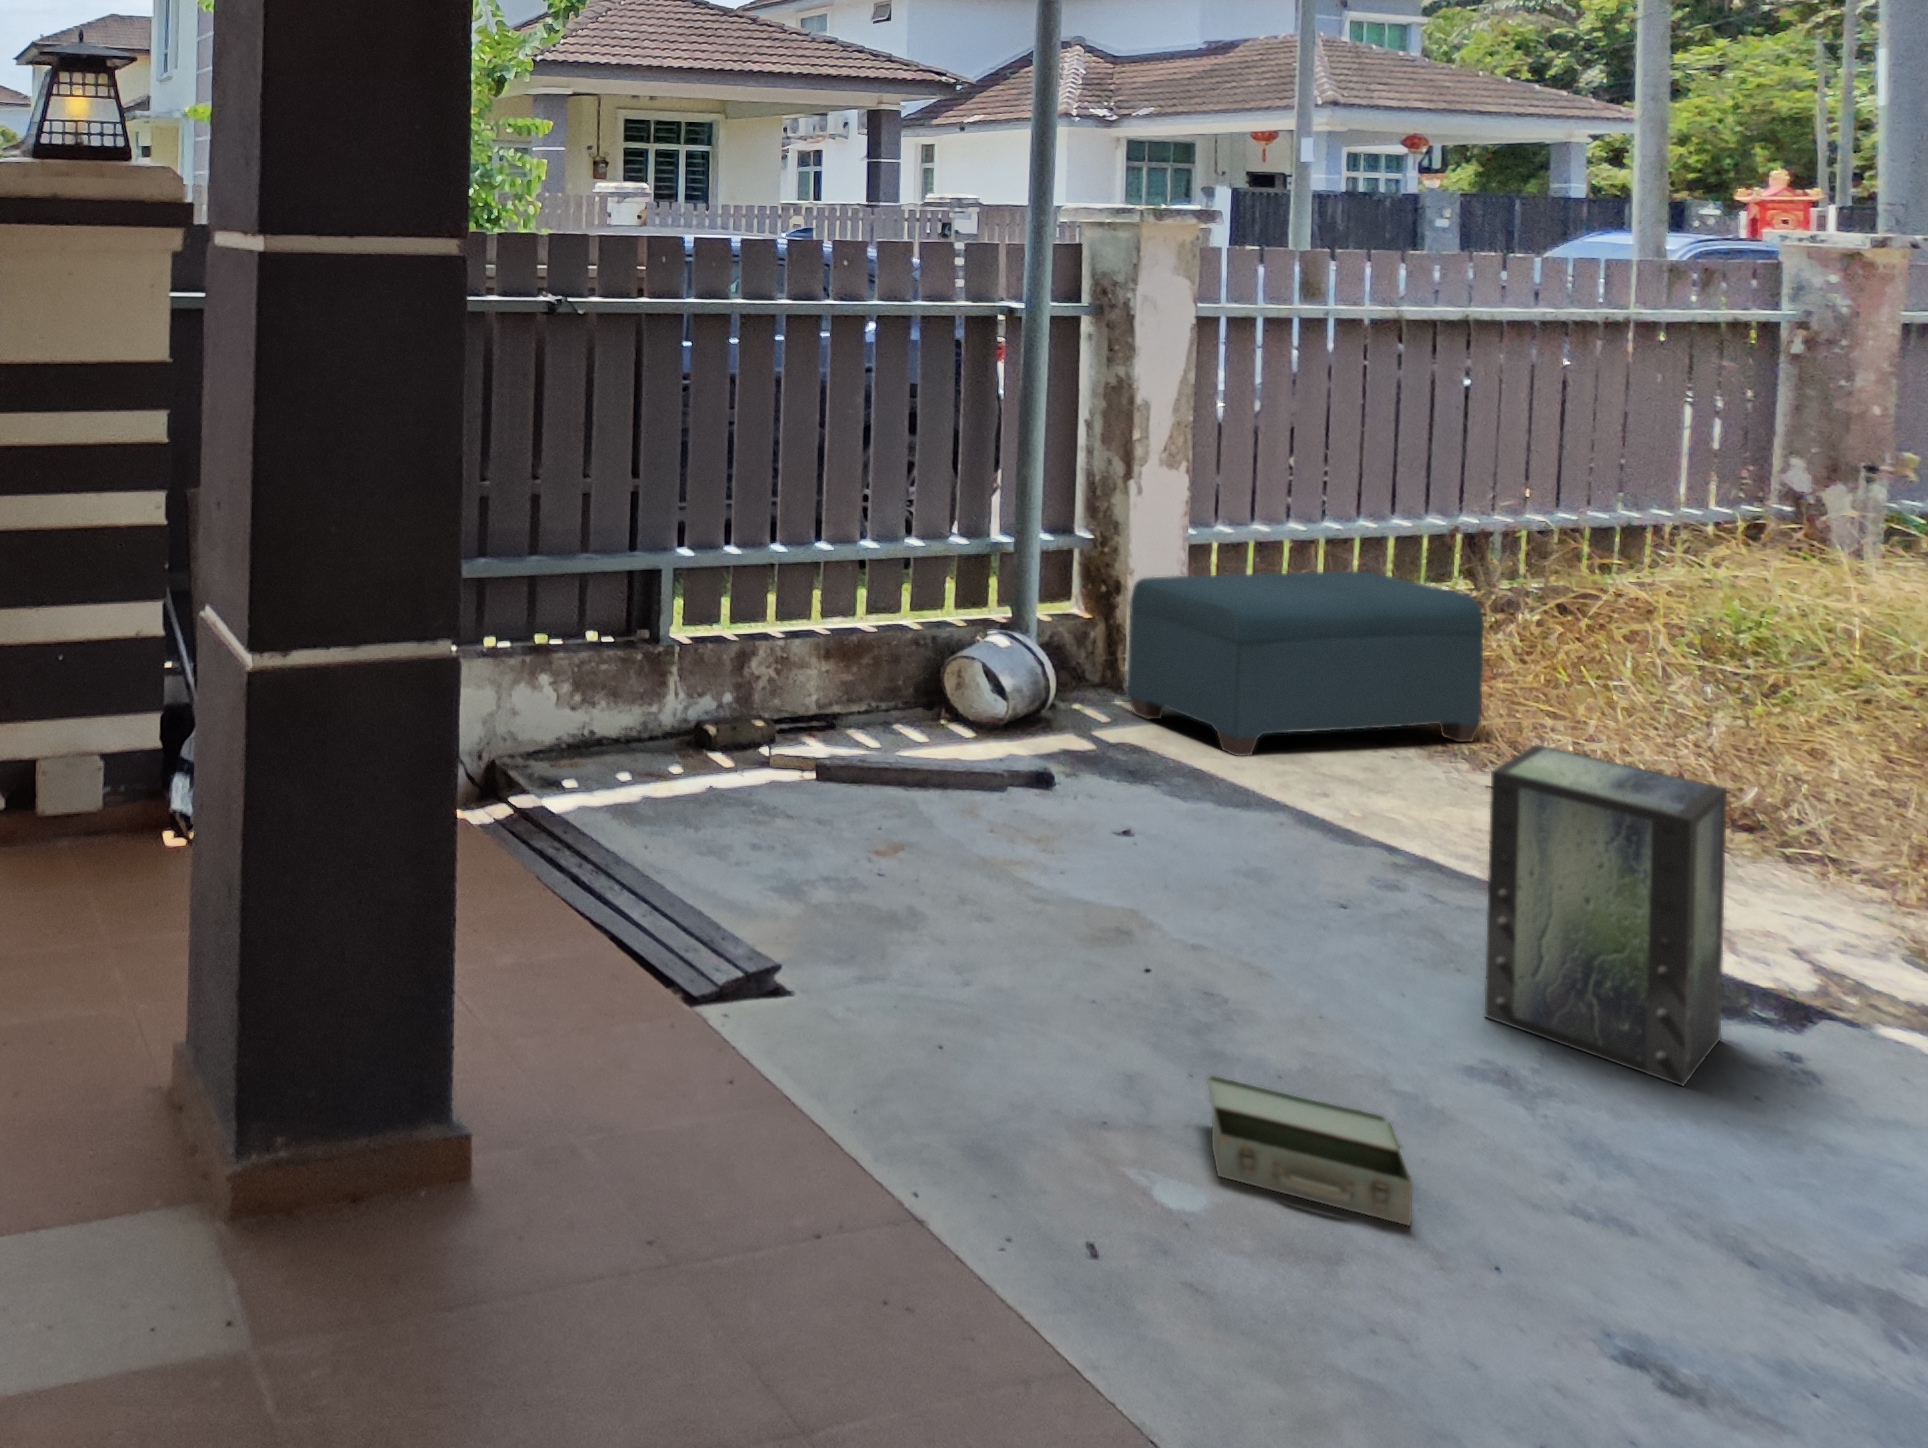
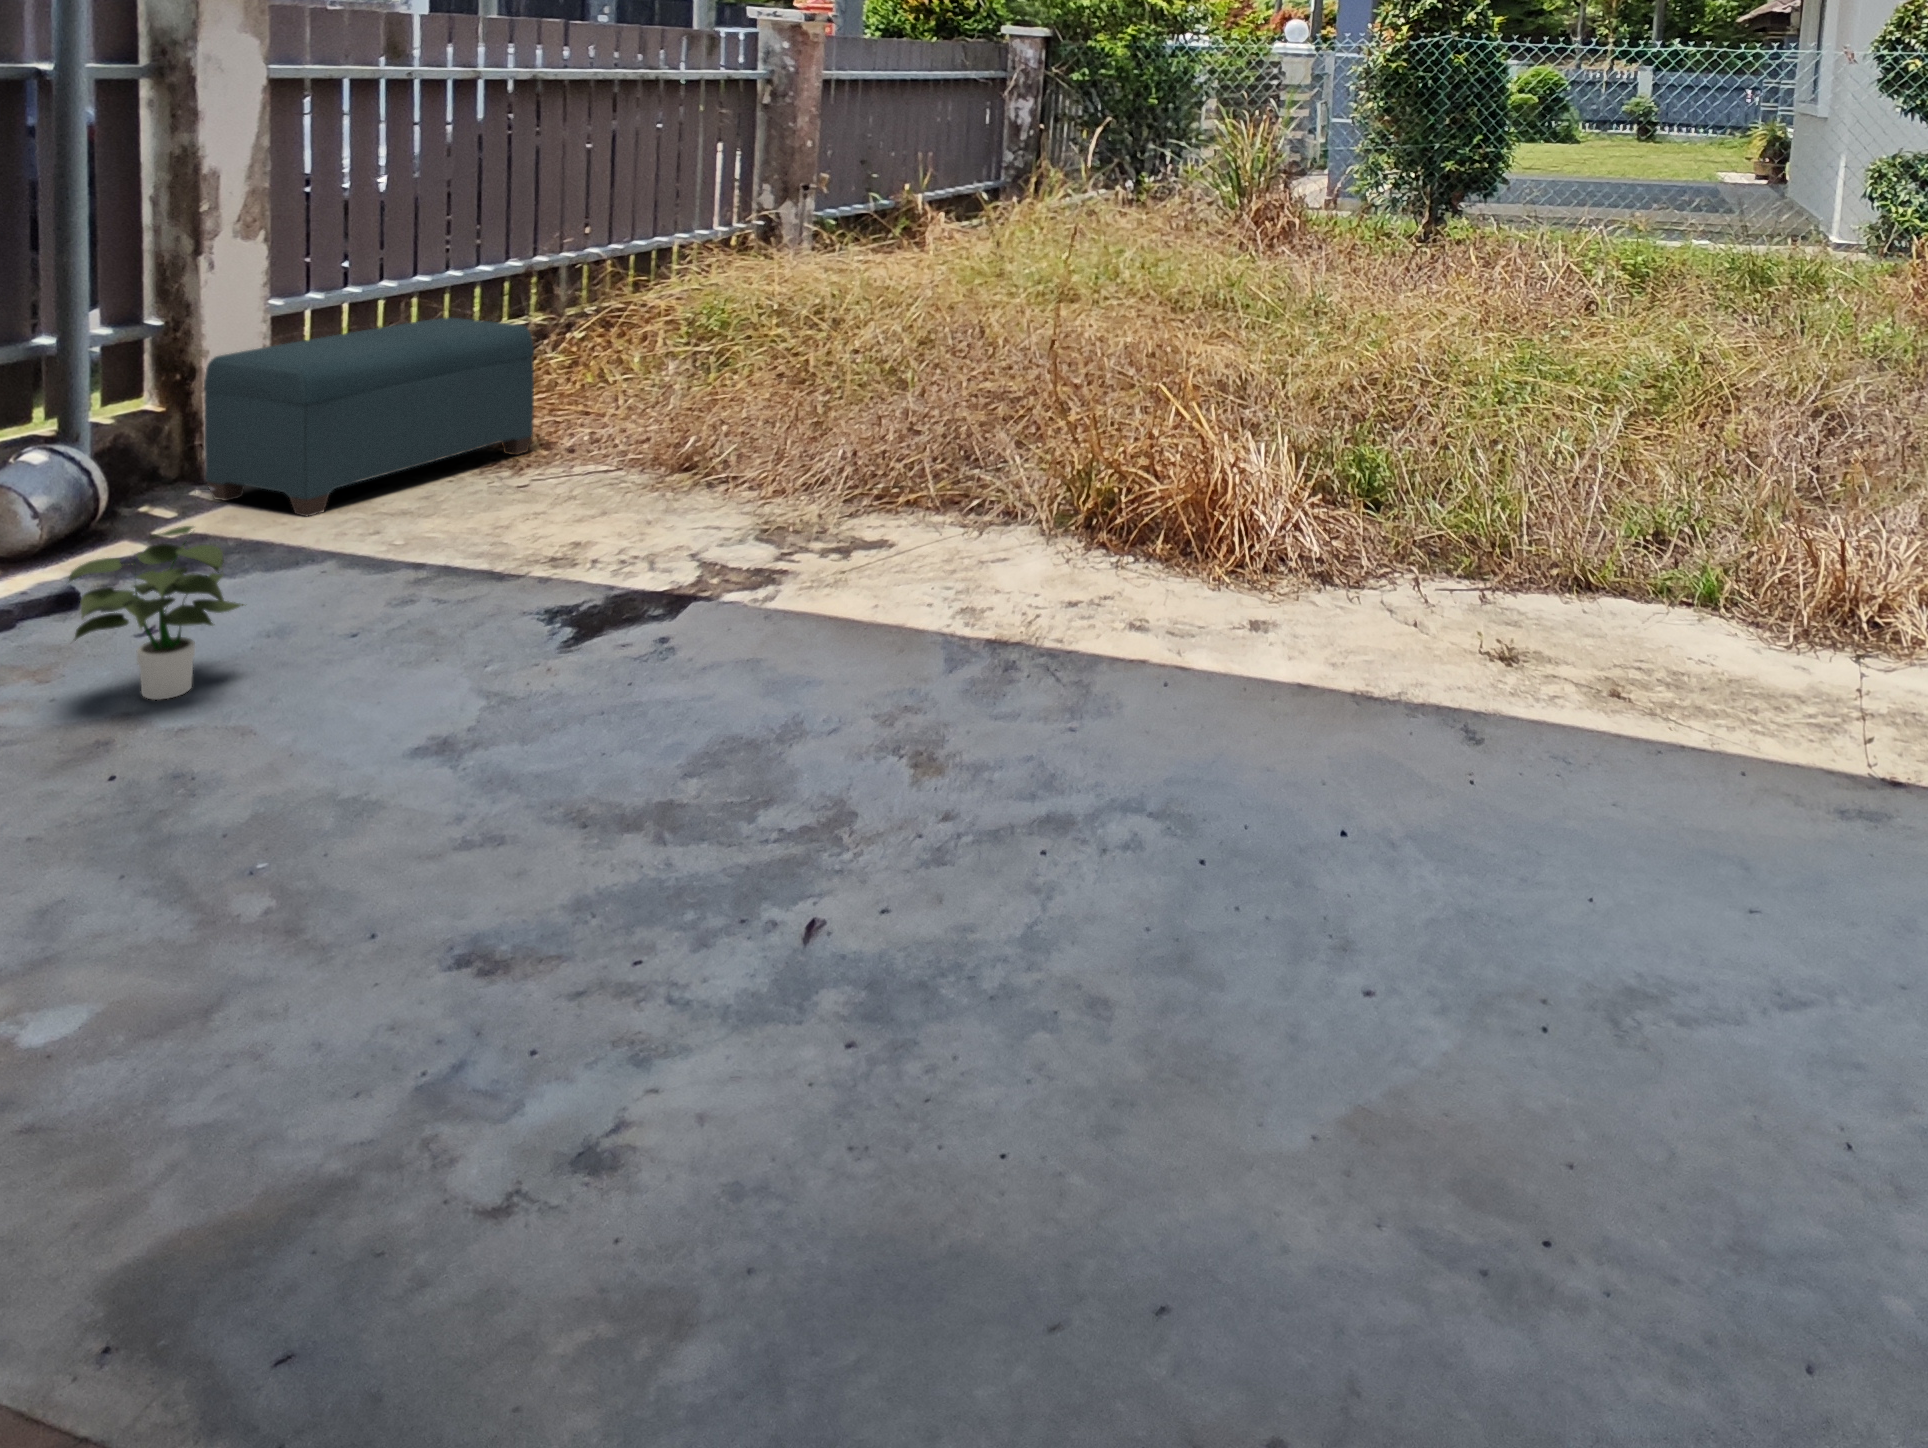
potted plant: none [1078,744,1235,907] -> present [69,526,242,700]
storage box: present [1485,745,1727,1086] -> none [453,447,634,707]
toolbox: present [1207,1077,1413,1226] -> none [111,848,310,991]

